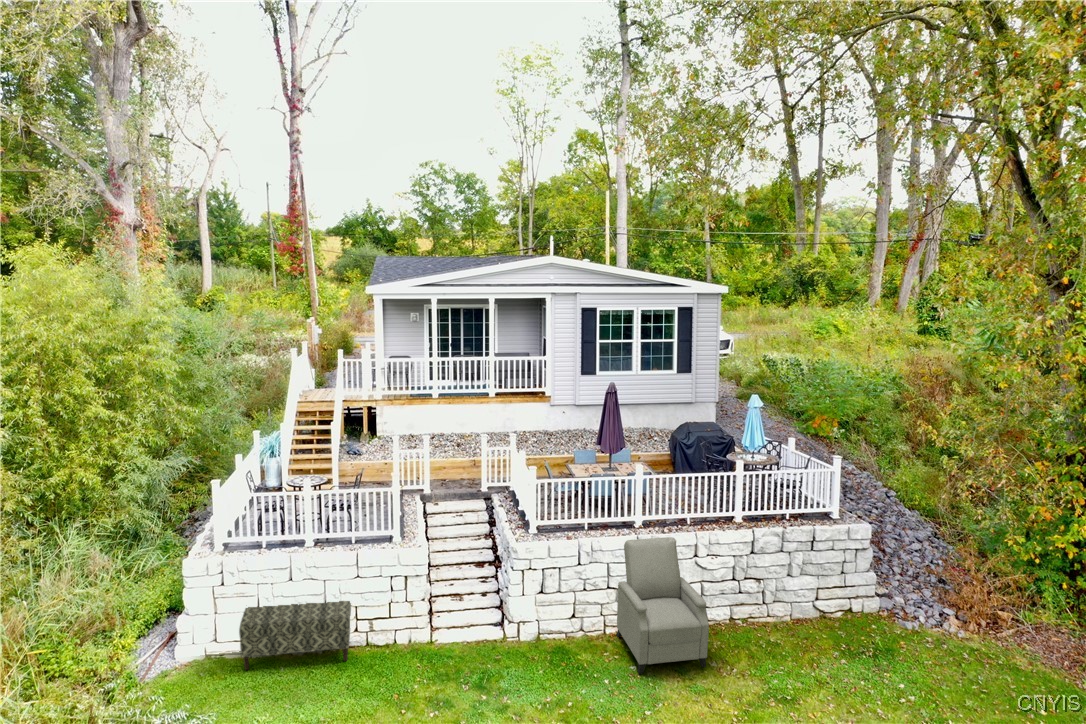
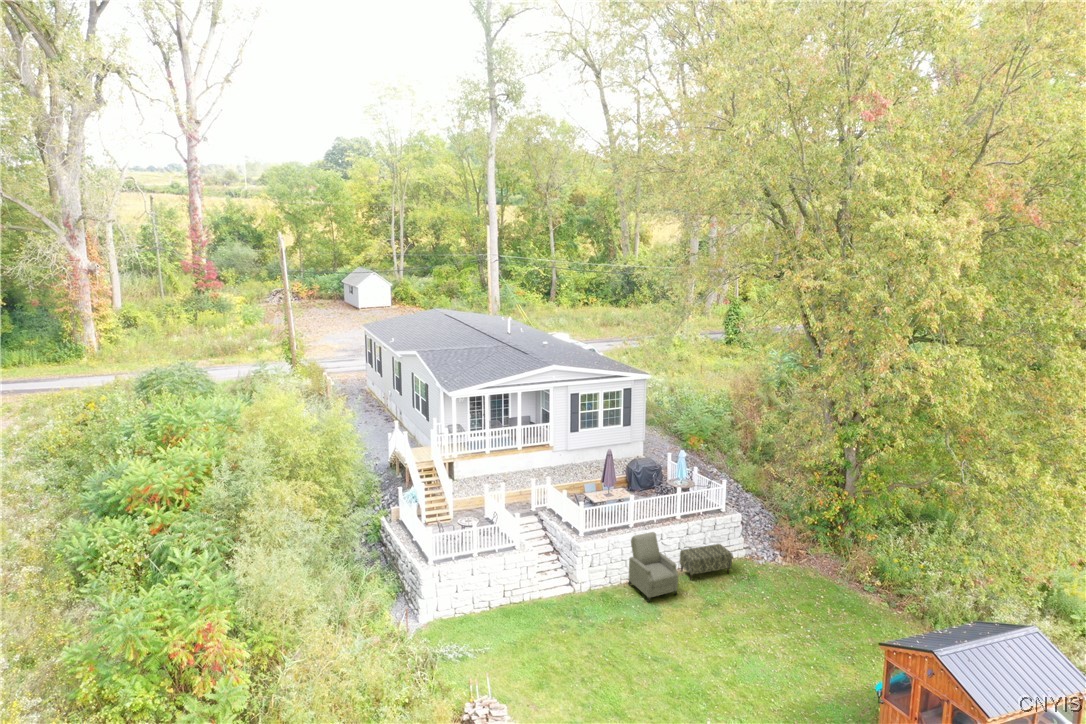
bench: present [239,601,351,670] -> present [679,544,732,580]

